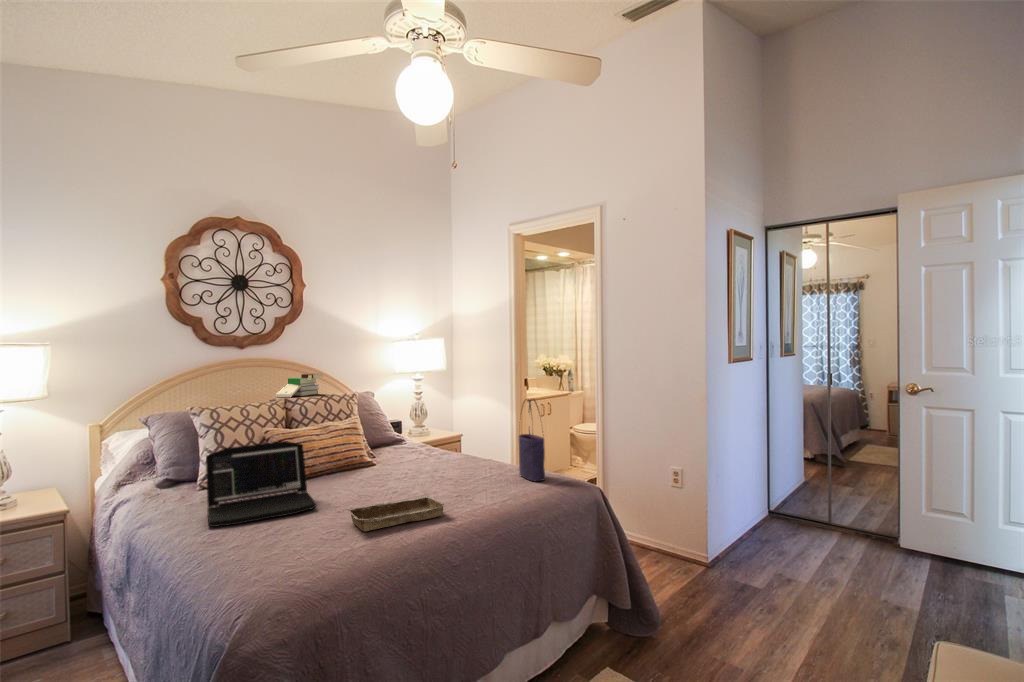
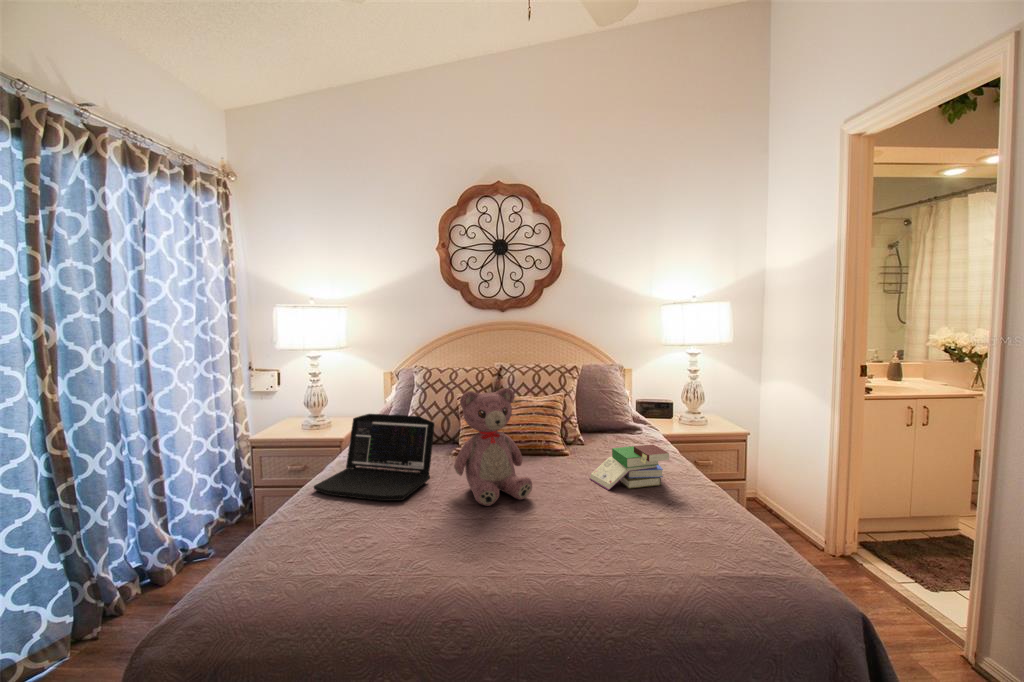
book: present [275,373,323,398] -> present [590,444,669,490]
tote bag: present [519,399,545,481] -> none [686,416,719,564]
teddy bear: none [341,404,407,495] -> present [454,388,532,506]
tray: present [347,496,446,531] -> none [355,519,490,573]

